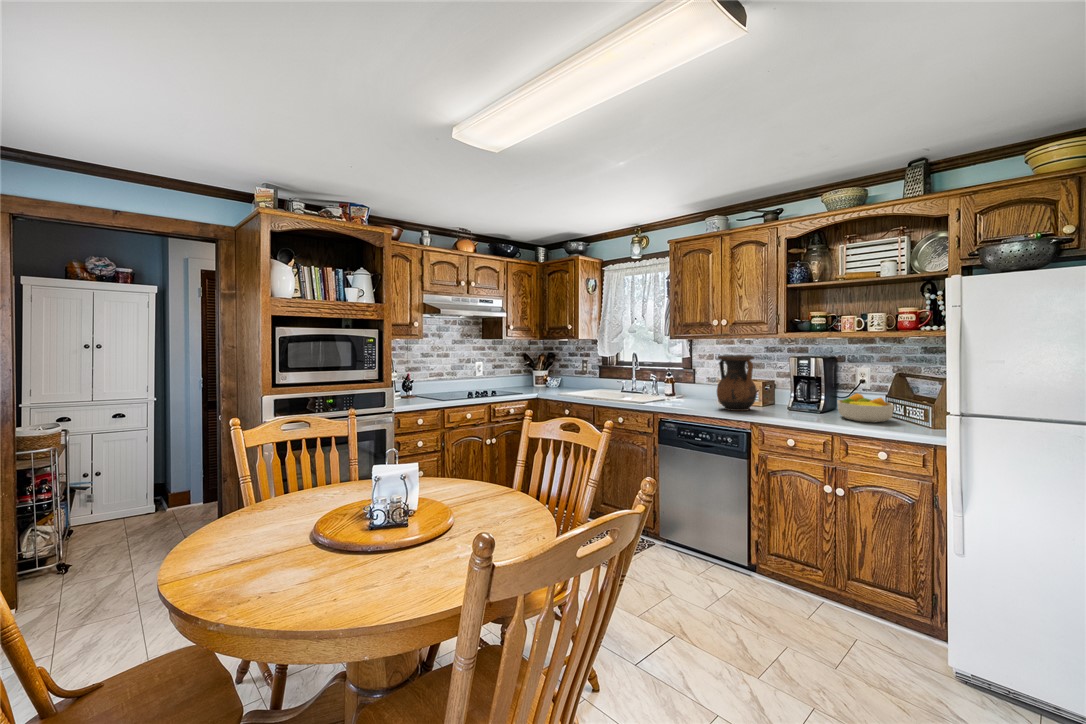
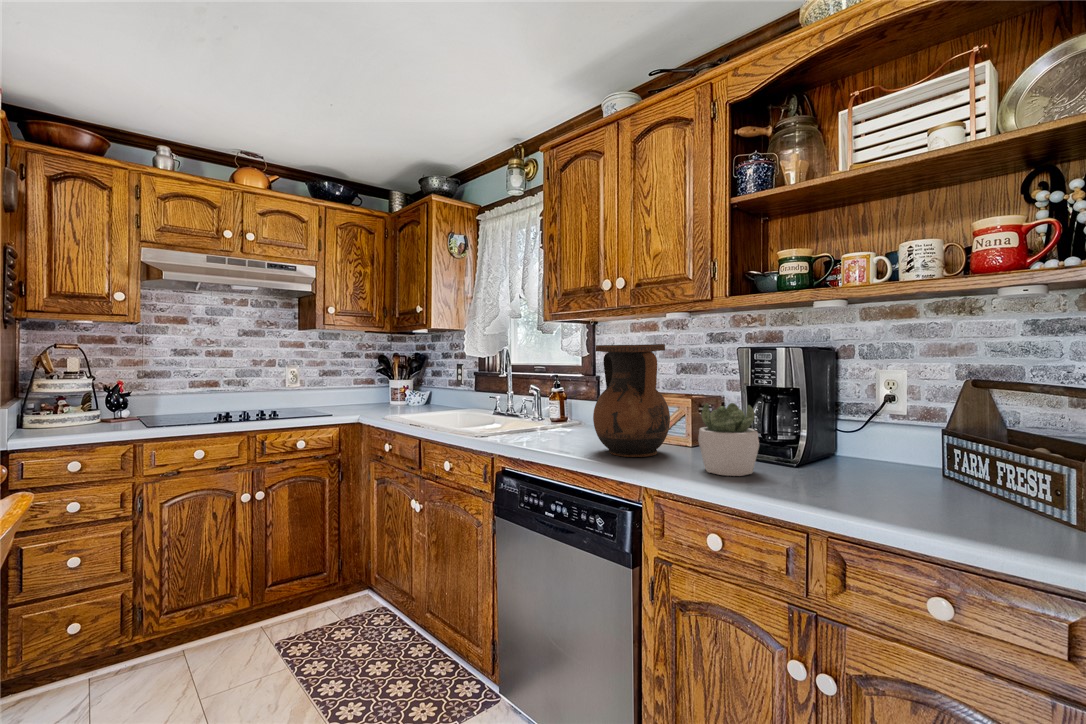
succulent plant: none [776,384,806,416] -> present [698,403,759,476]
fruit bowl: present [838,393,894,423] -> none [831,424,970,502]

